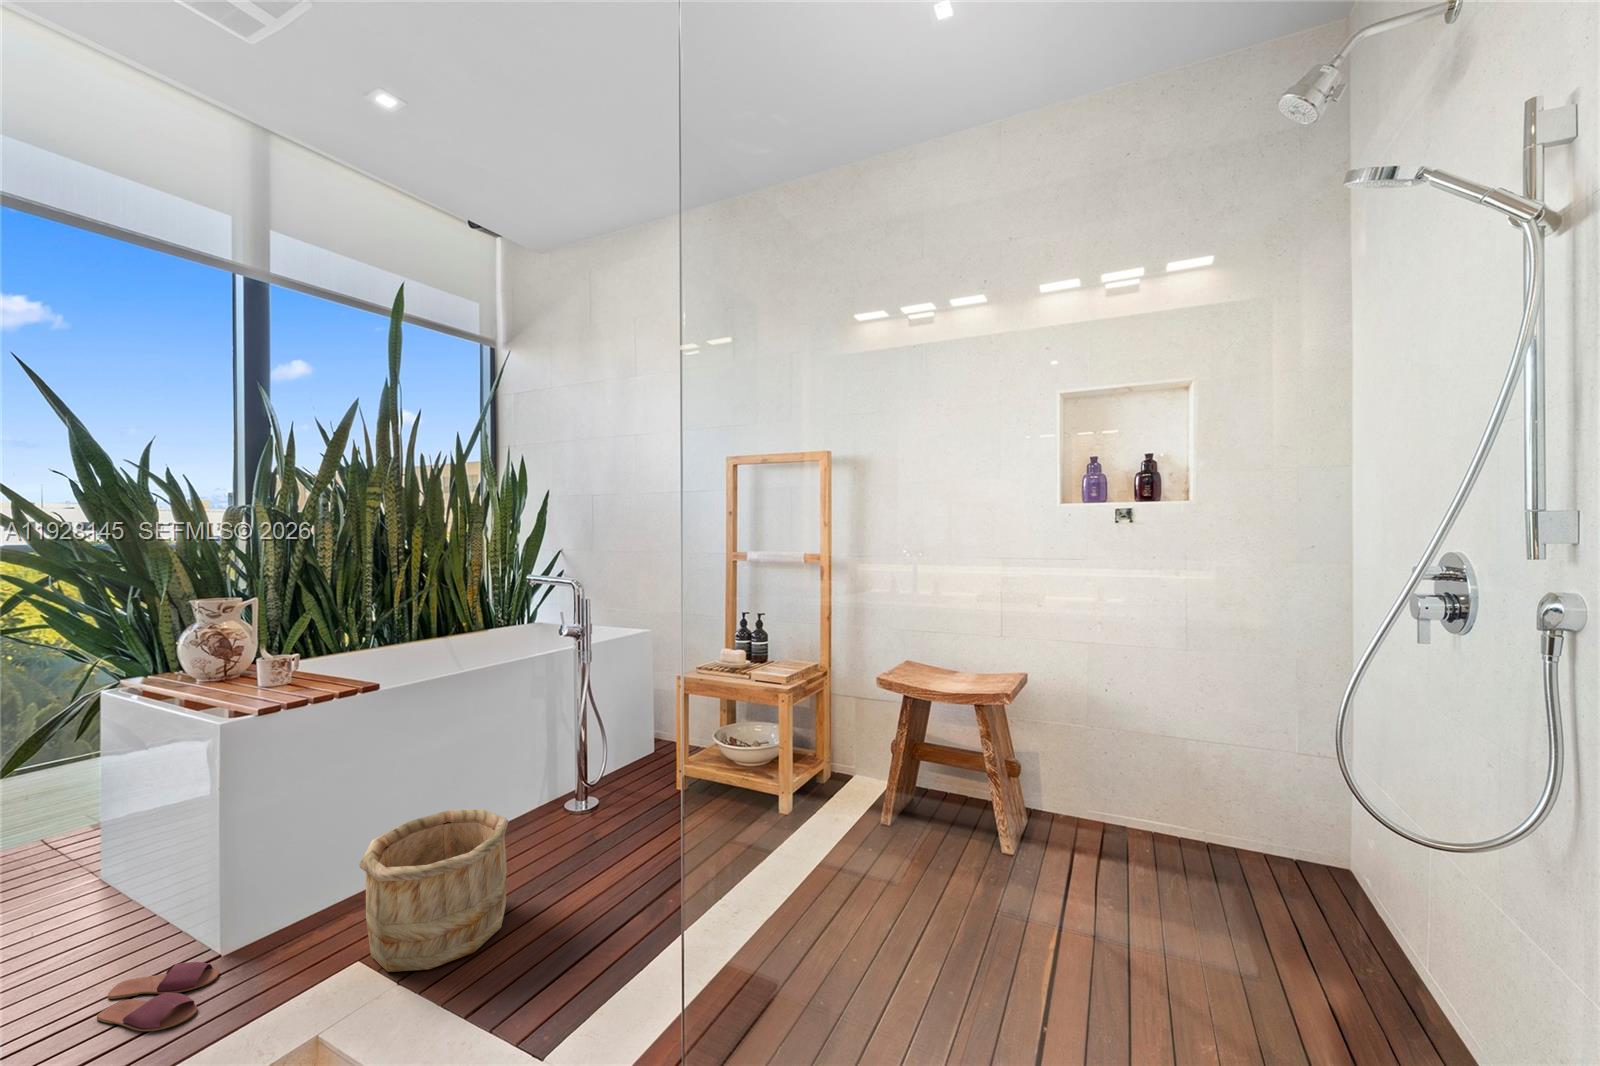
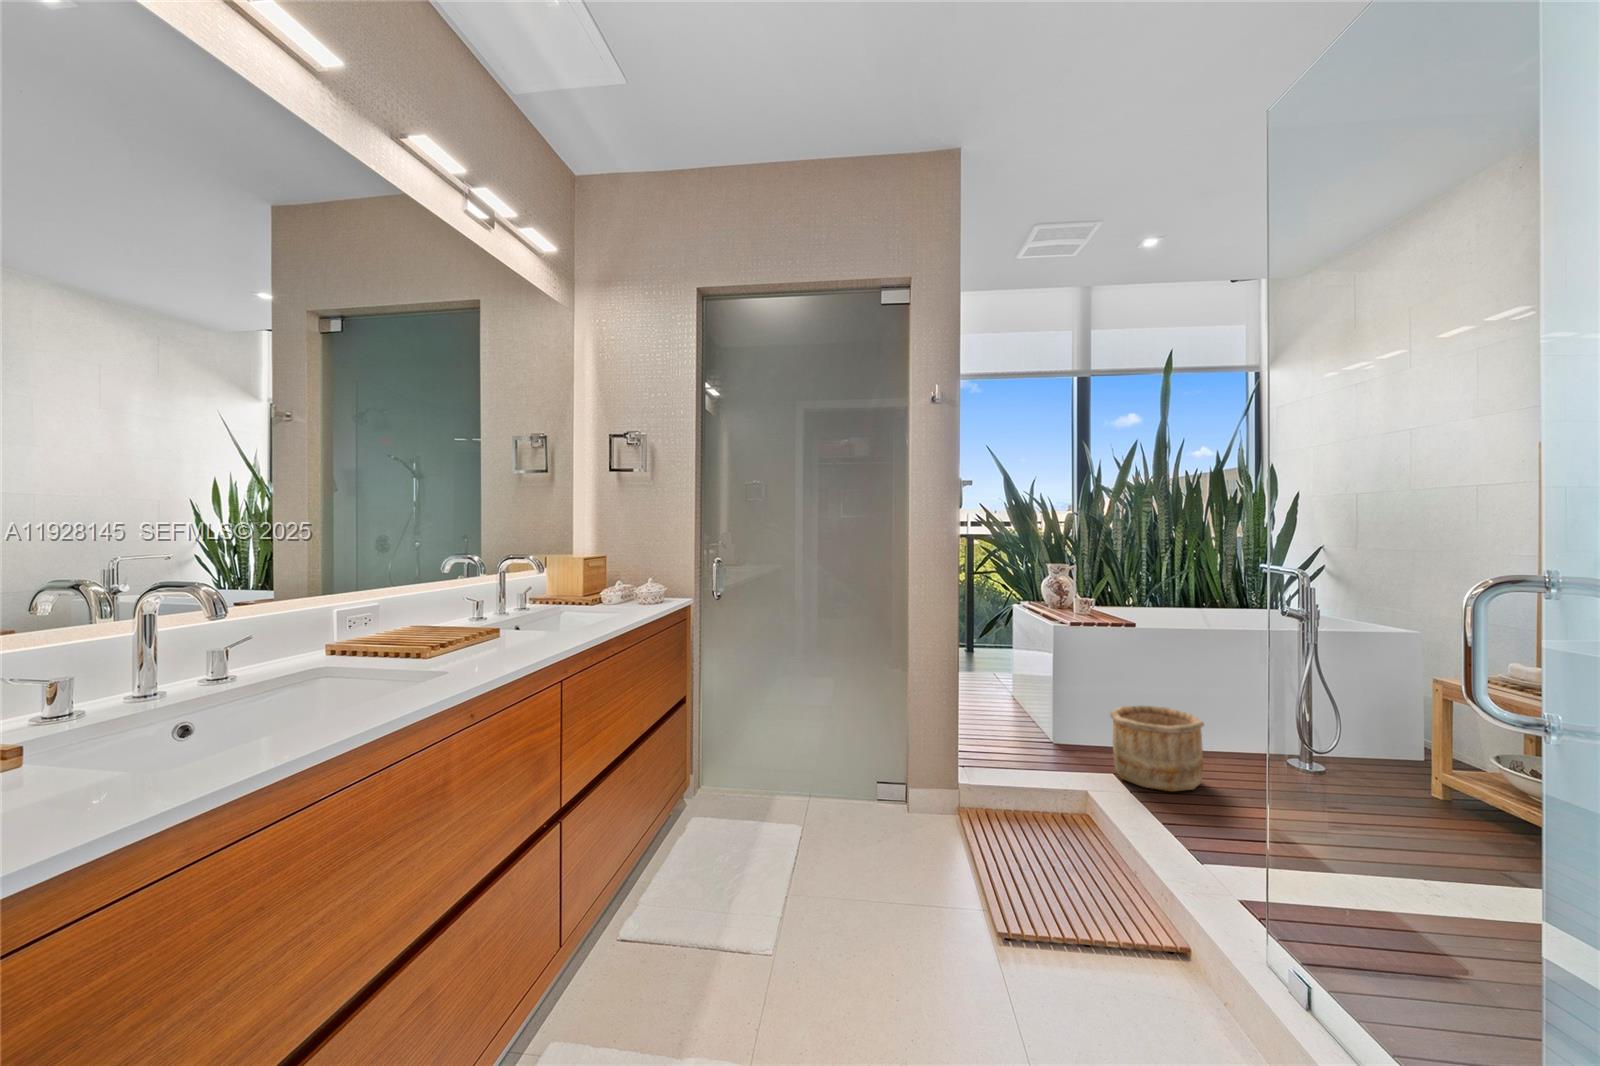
slippers: present [97,962,219,1031] -> none [1004,735,1048,756]

